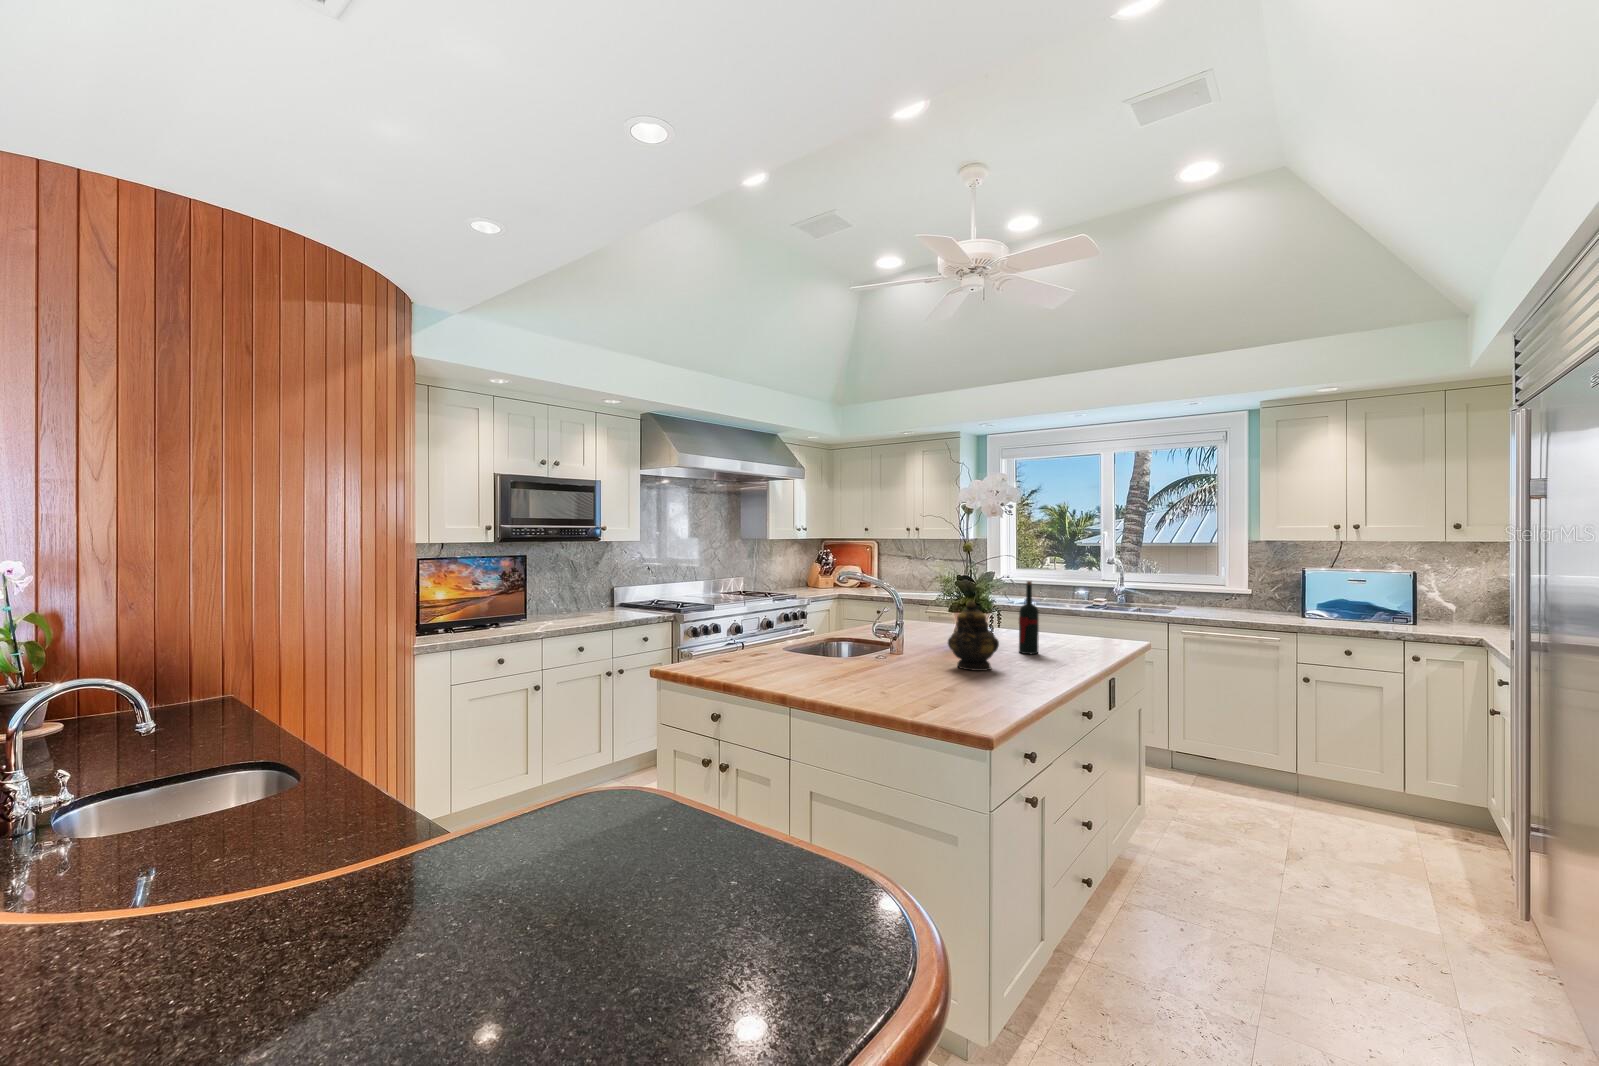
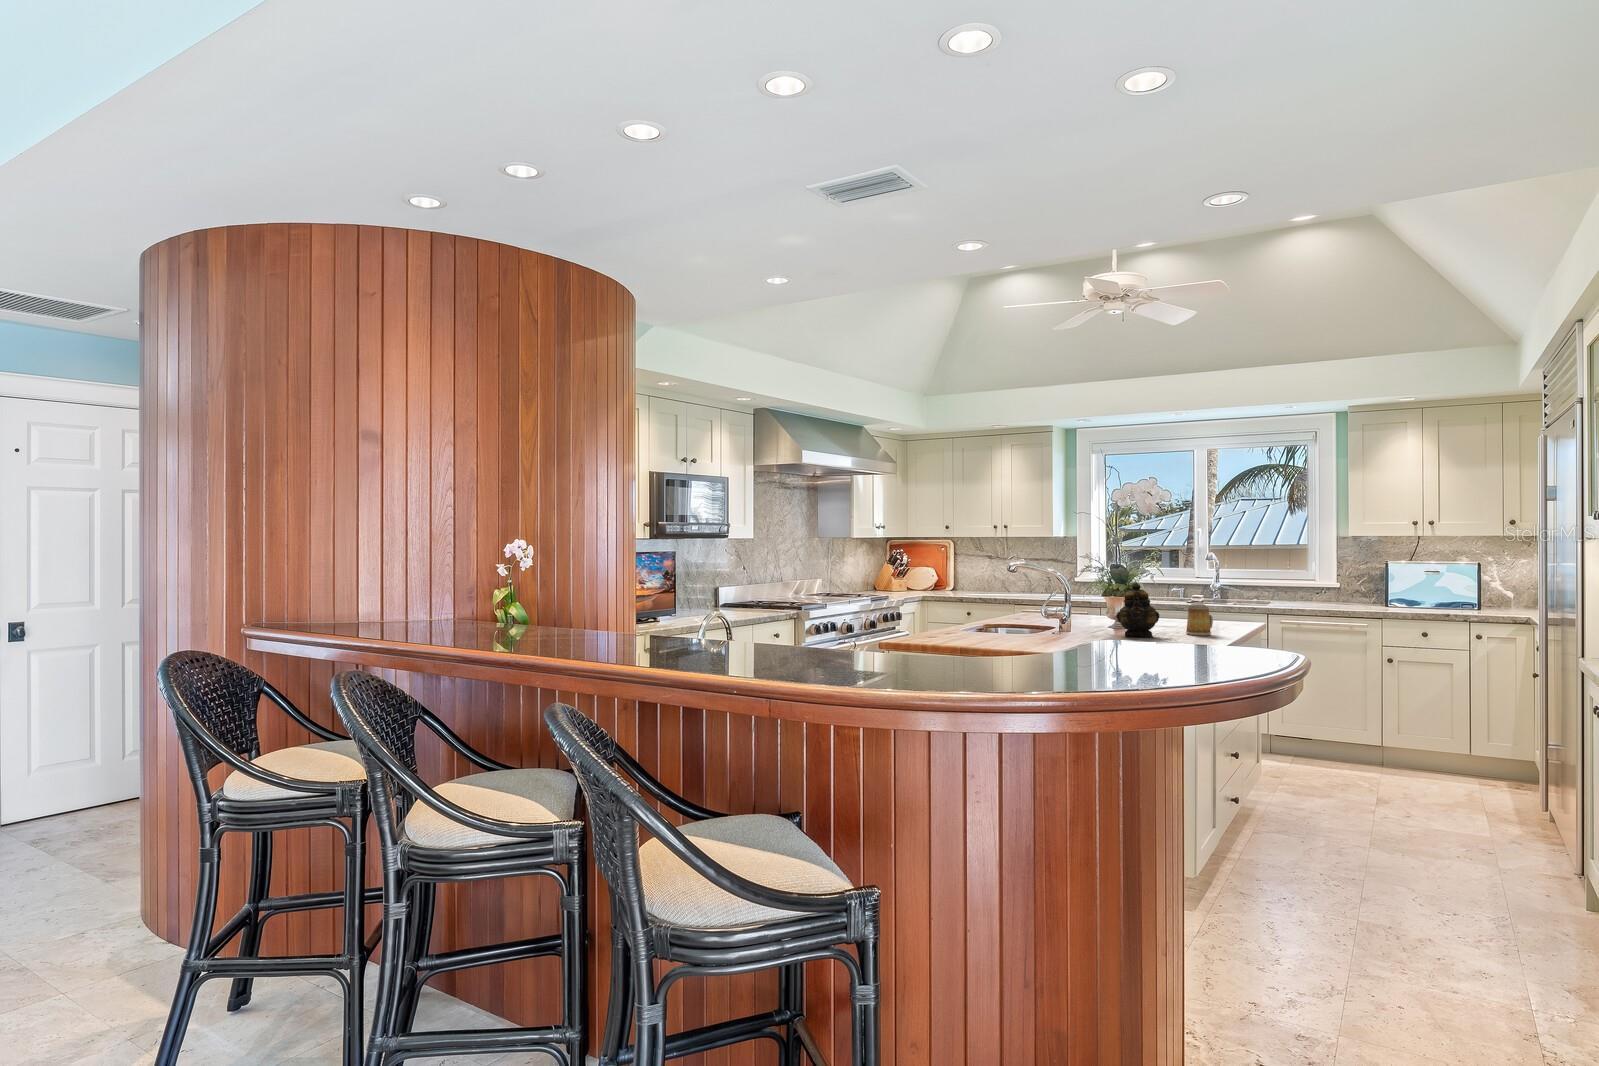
wine bottle: present [1019,581,1039,654] -> none [1161,569,1178,630]
mug: none [1038,626,1073,667] -> present [1186,603,1213,636]

